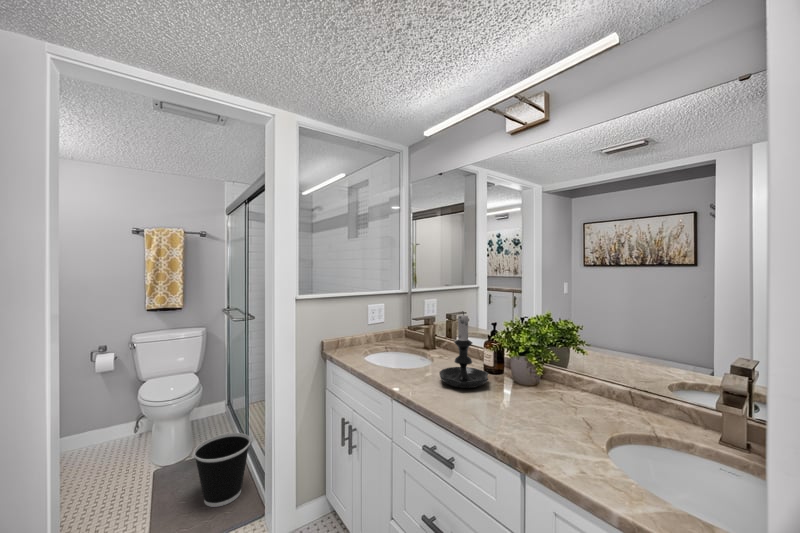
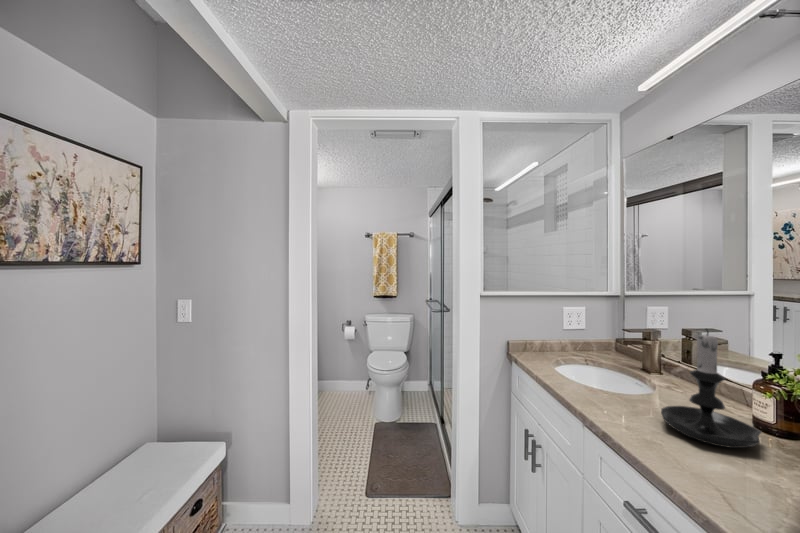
wastebasket: present [194,433,251,507] -> none [398,409,442,472]

